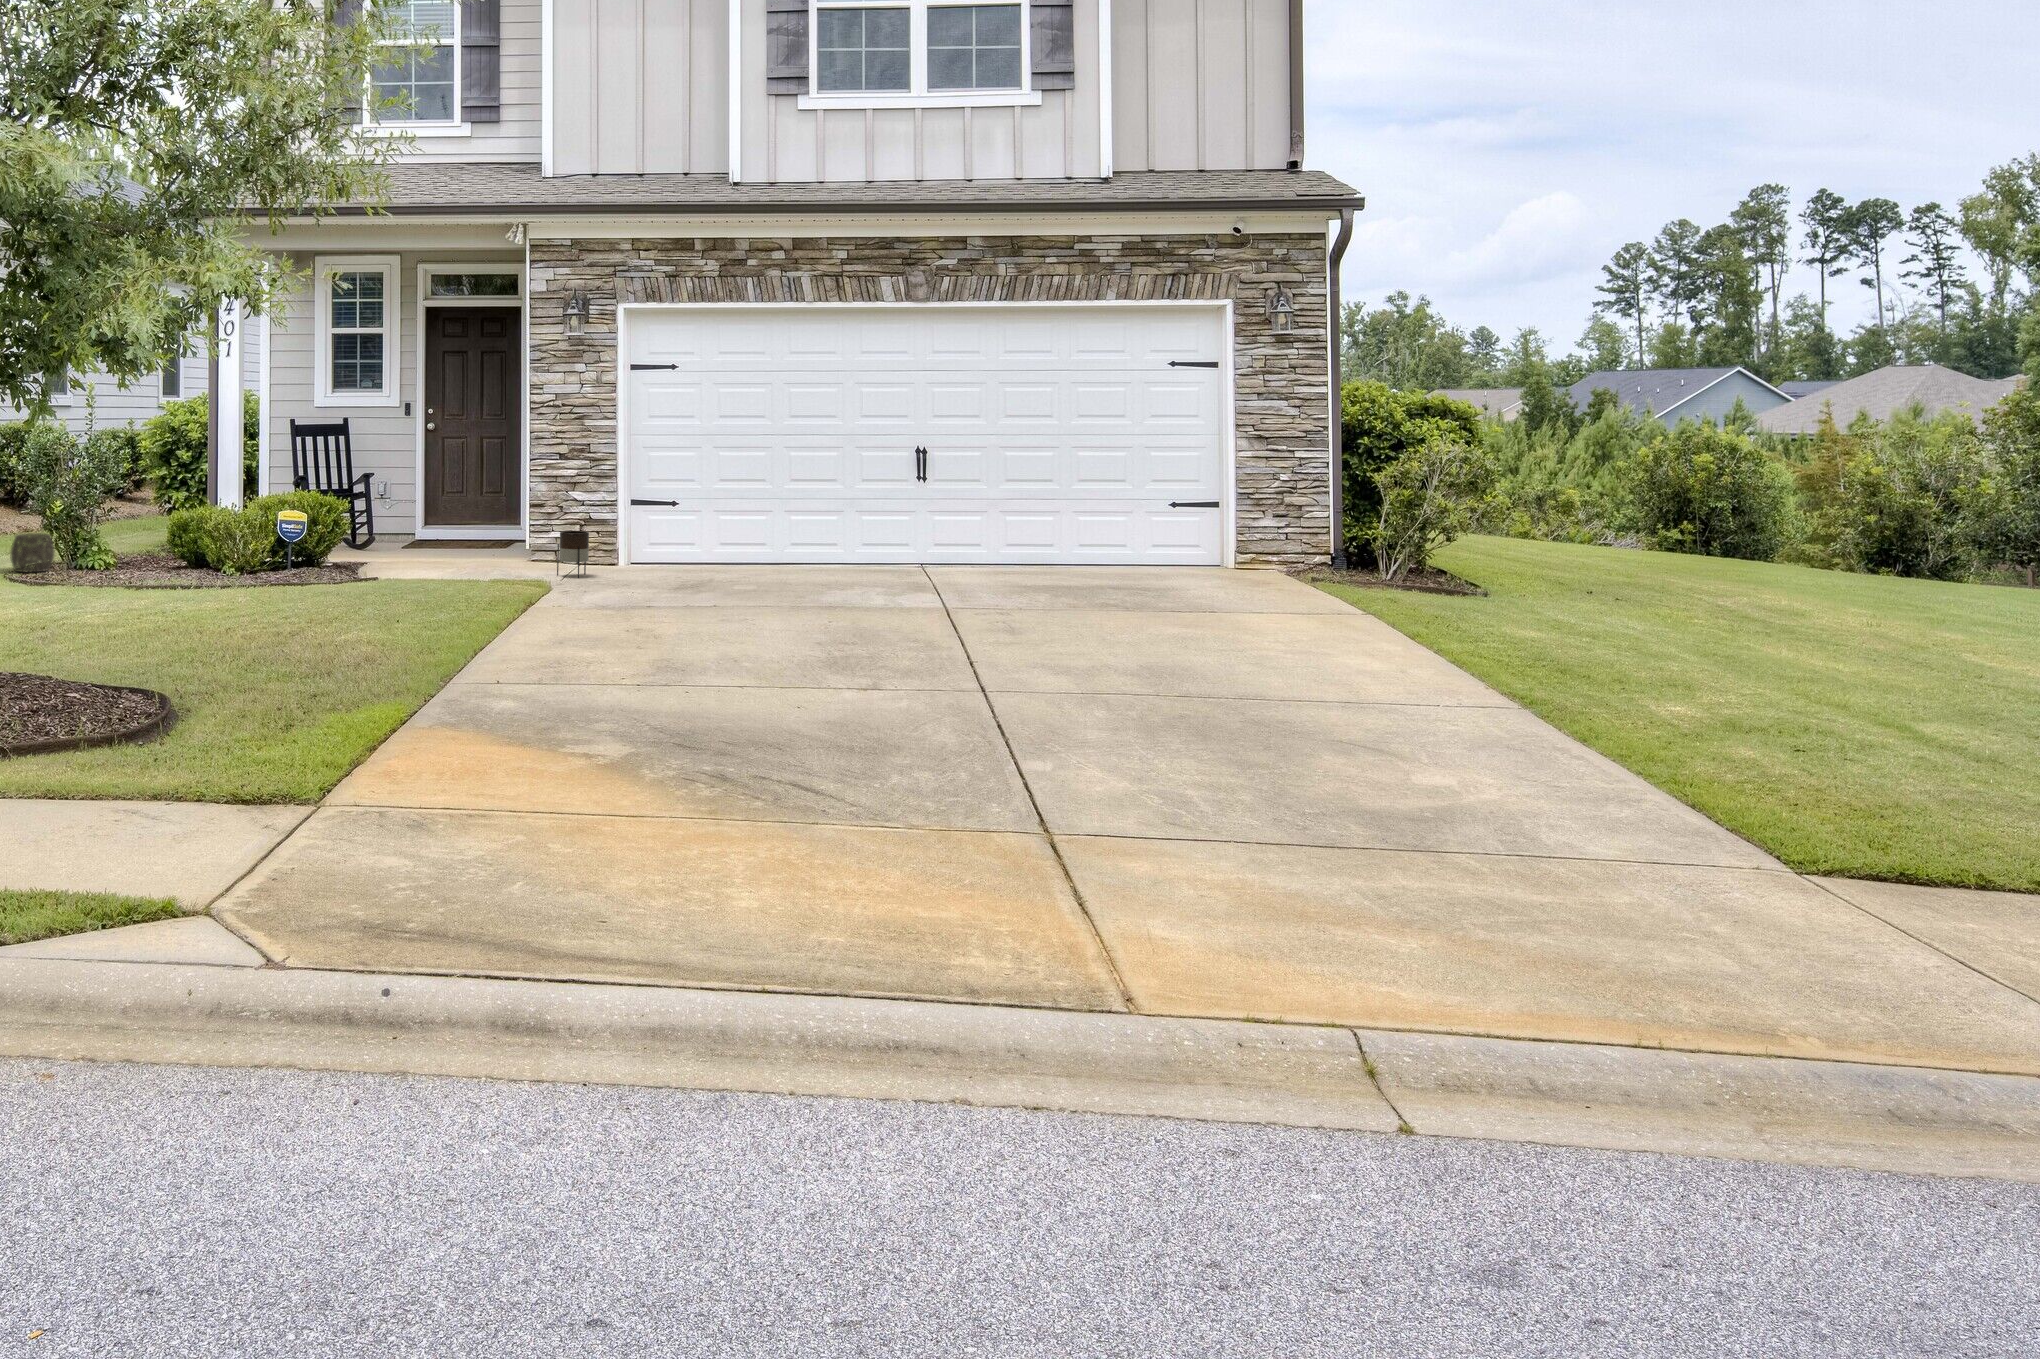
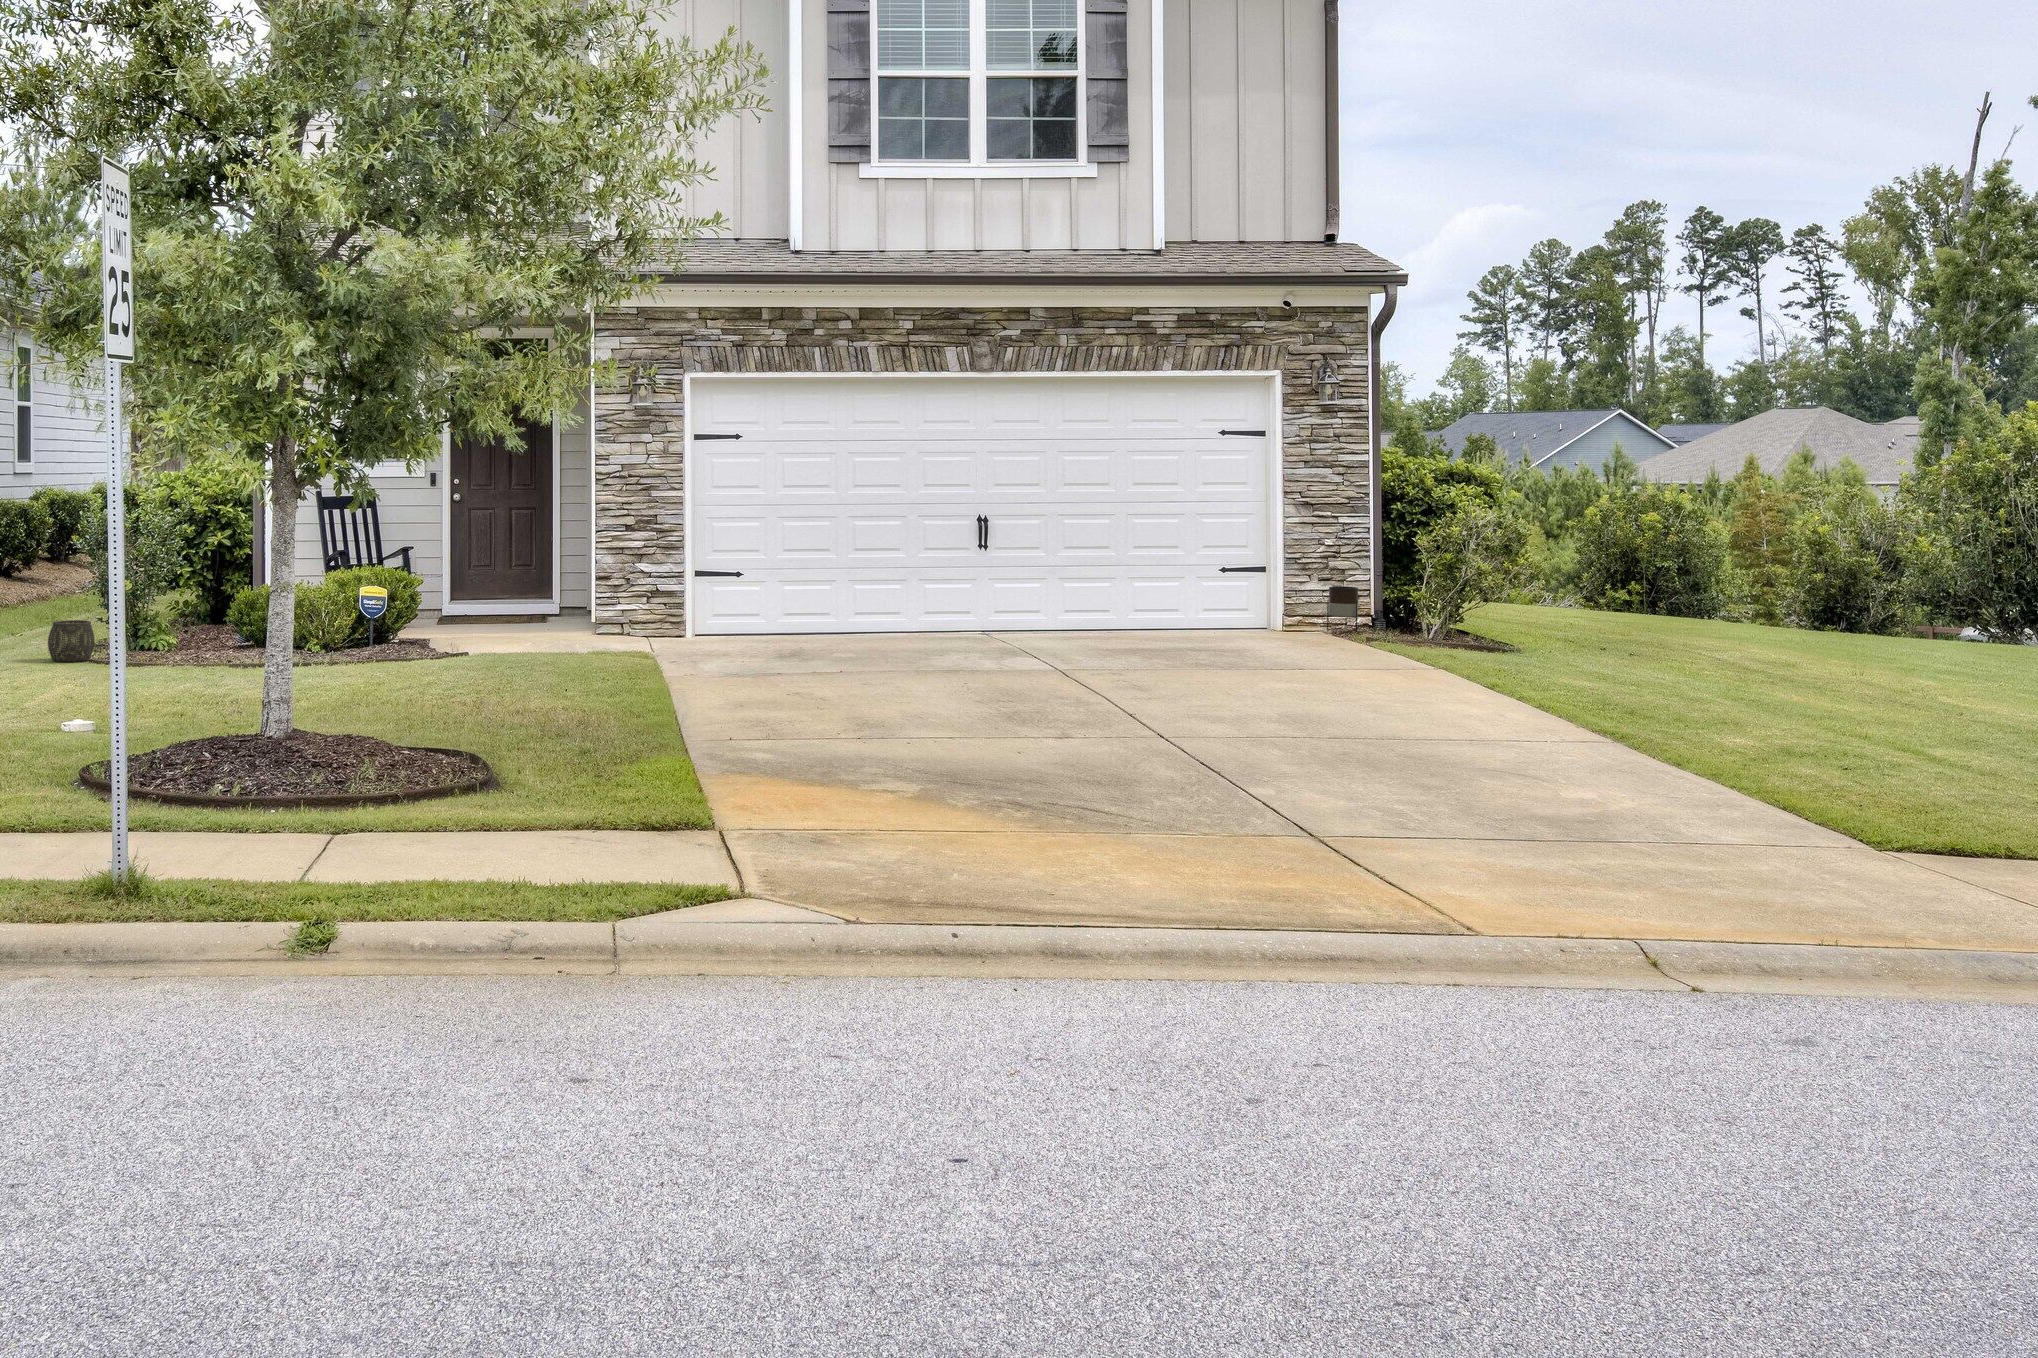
planter: present [557,531,589,578] -> present [1327,586,1358,632]

